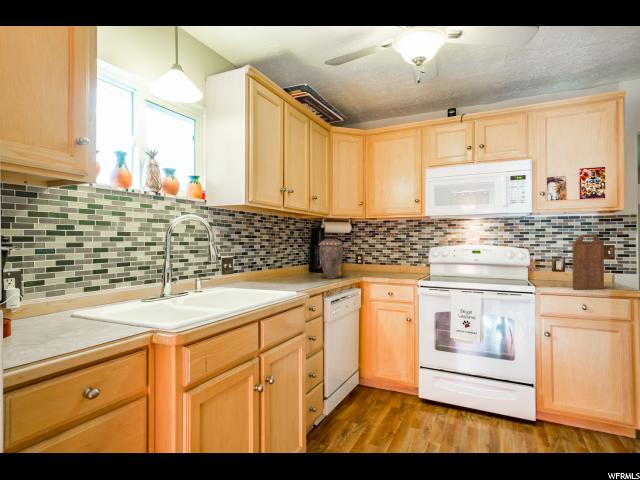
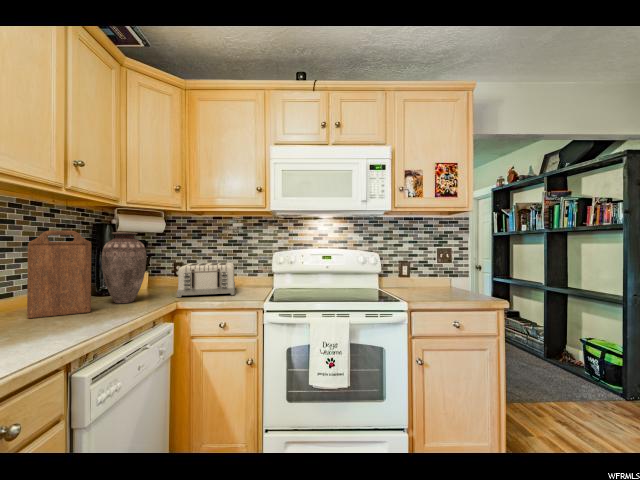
cutting board: present [572,235,604,289] -> present [27,230,91,318]
toaster: none [361,255,400,278] -> present [177,262,235,297]

